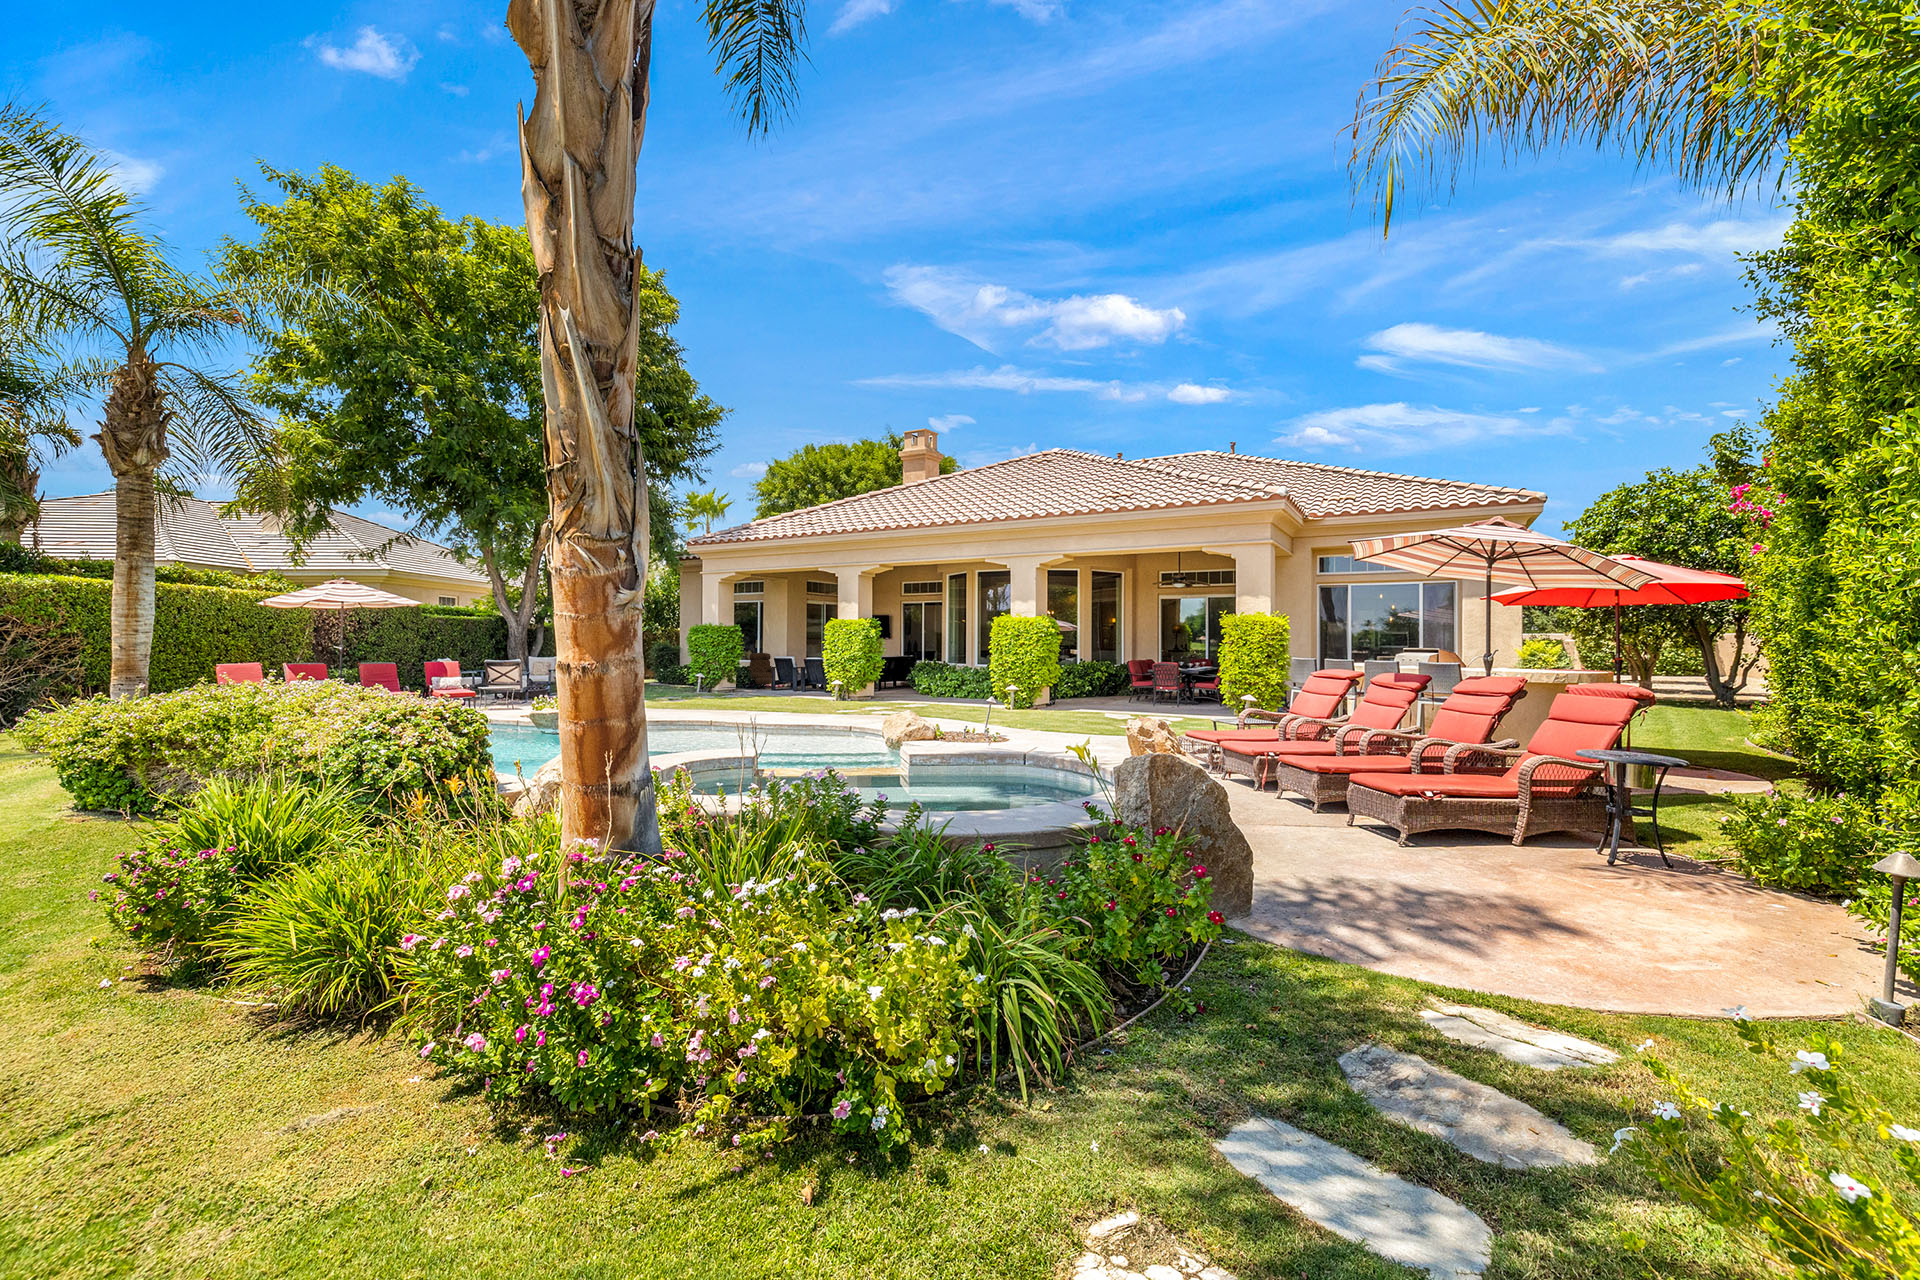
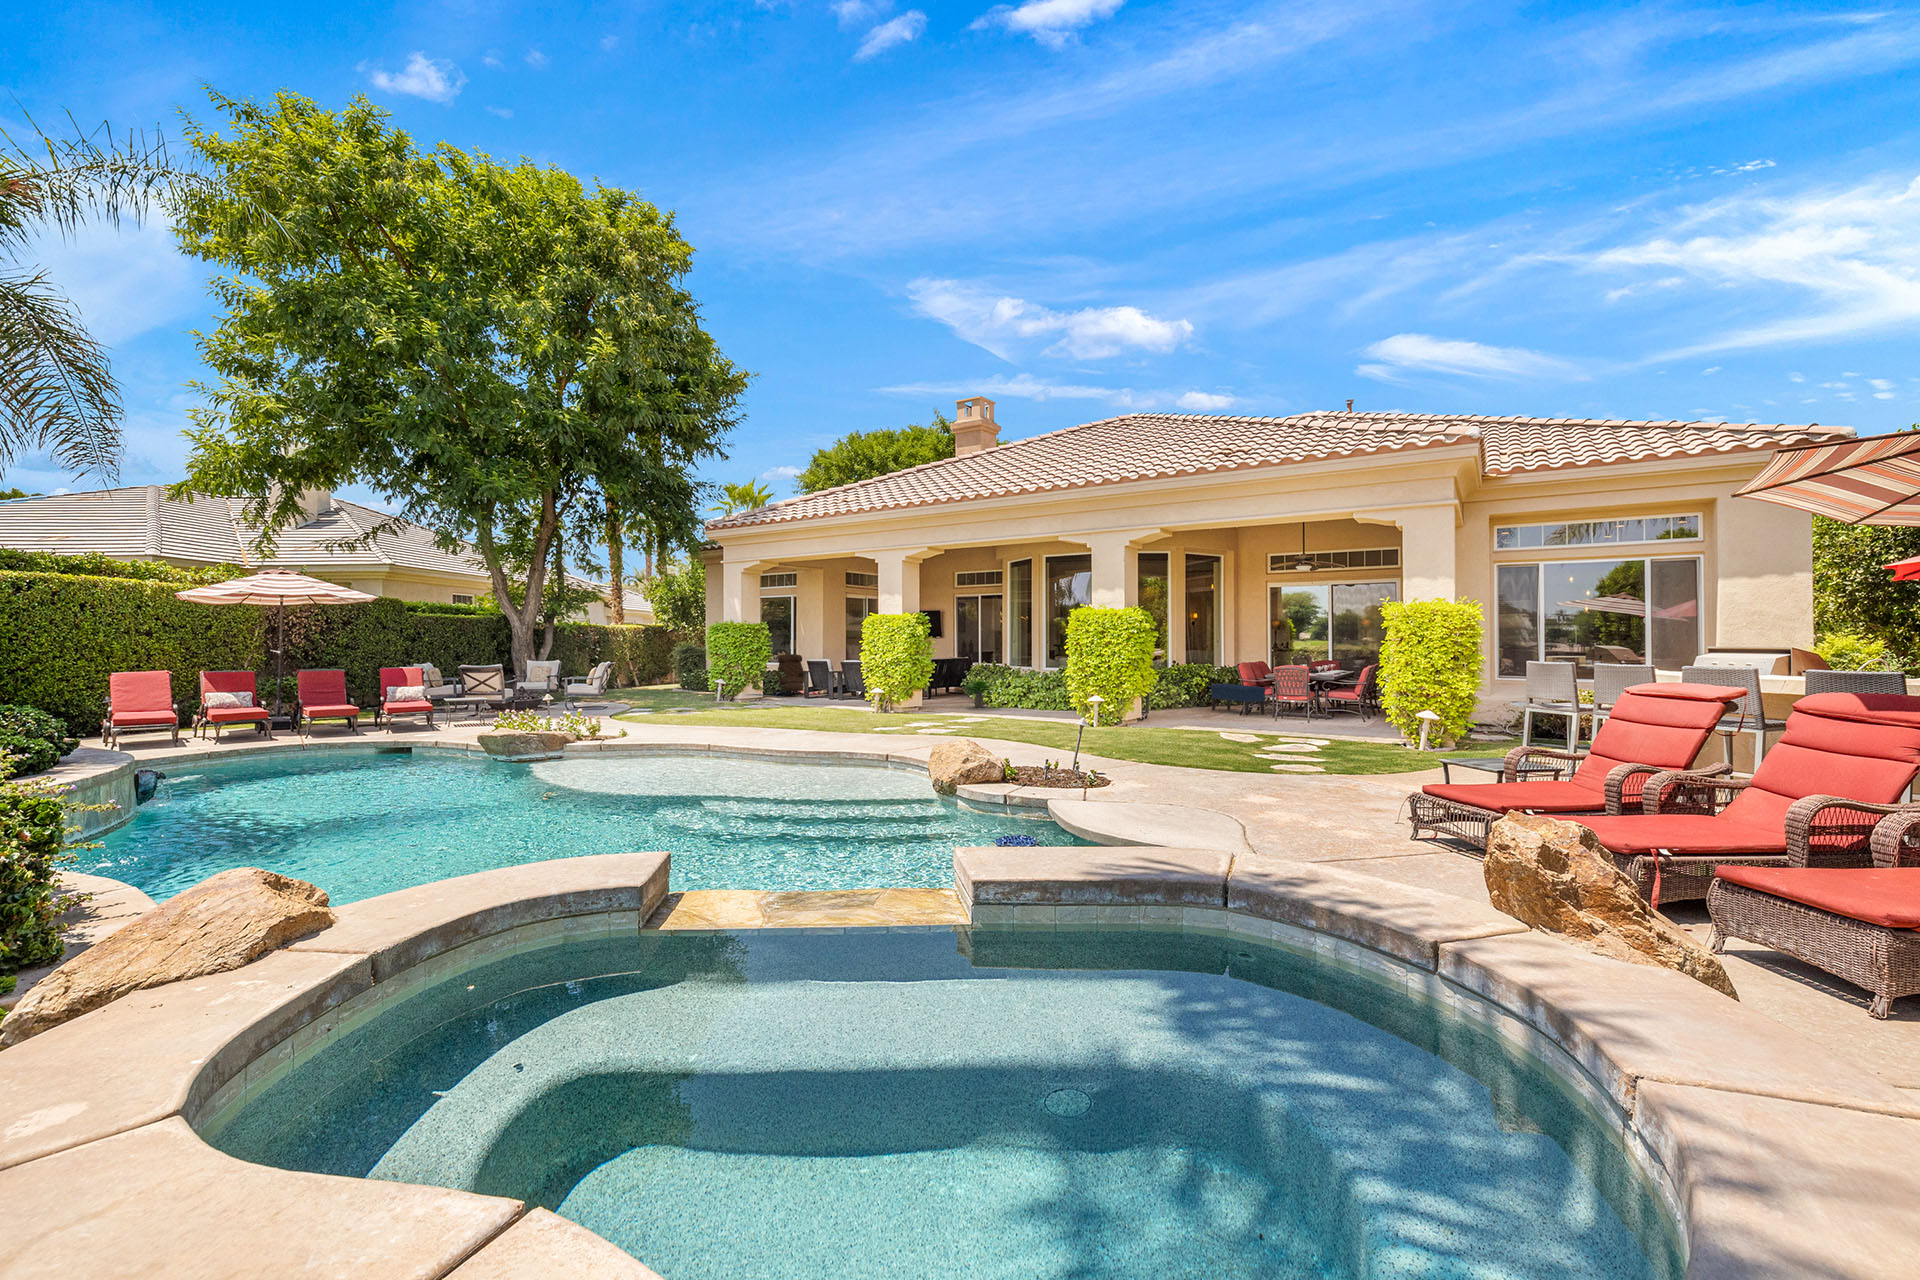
potted plant: none [908,673,936,697] -> present [965,680,993,707]
bench: none [1108,677,1148,702] -> present [1211,683,1266,715]

